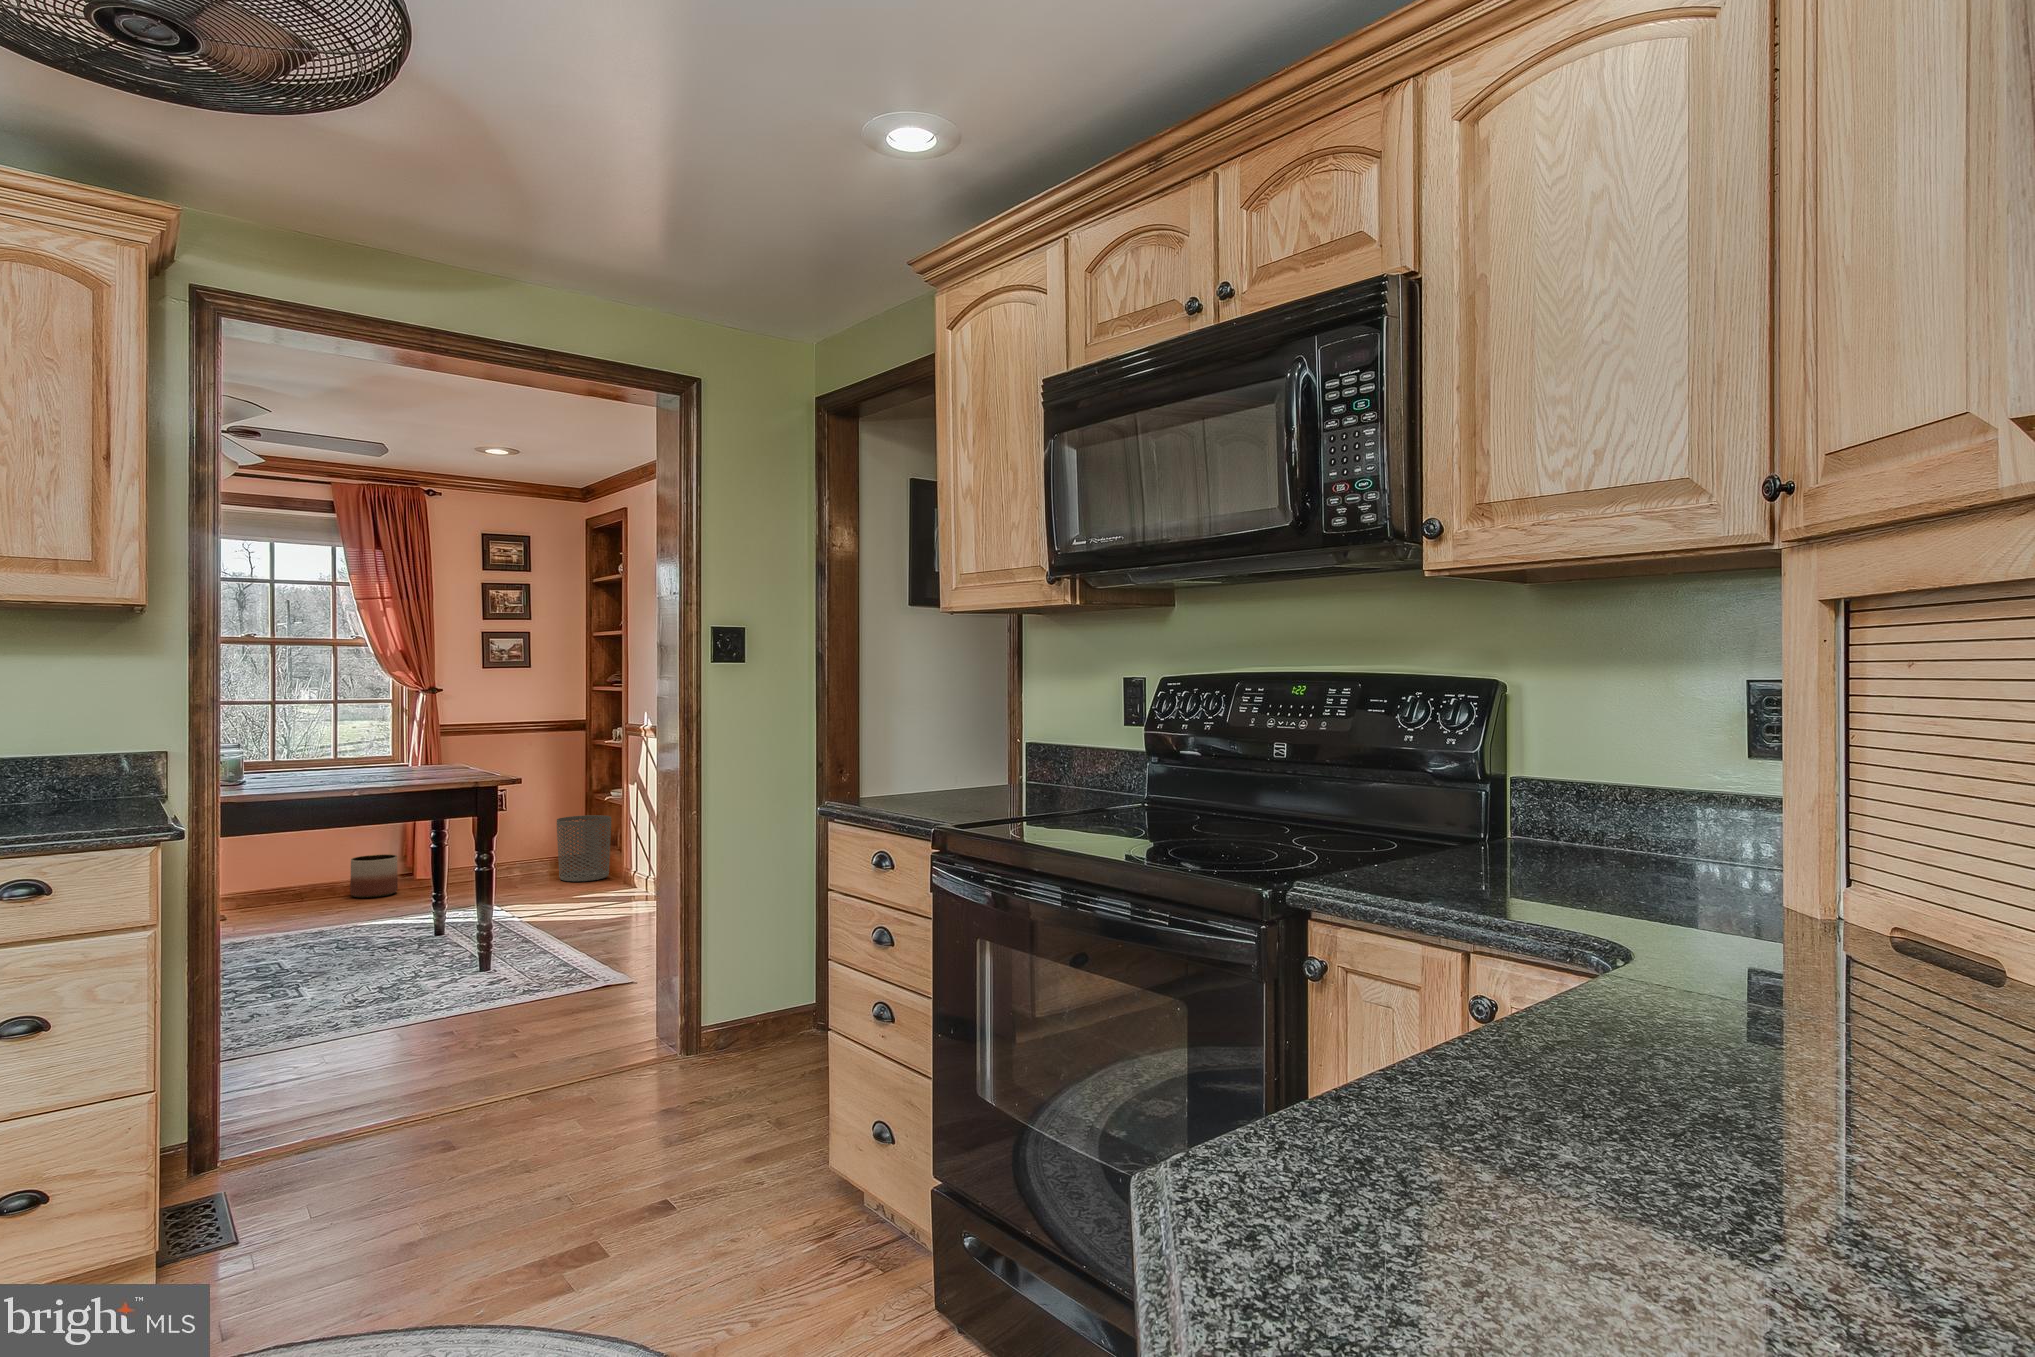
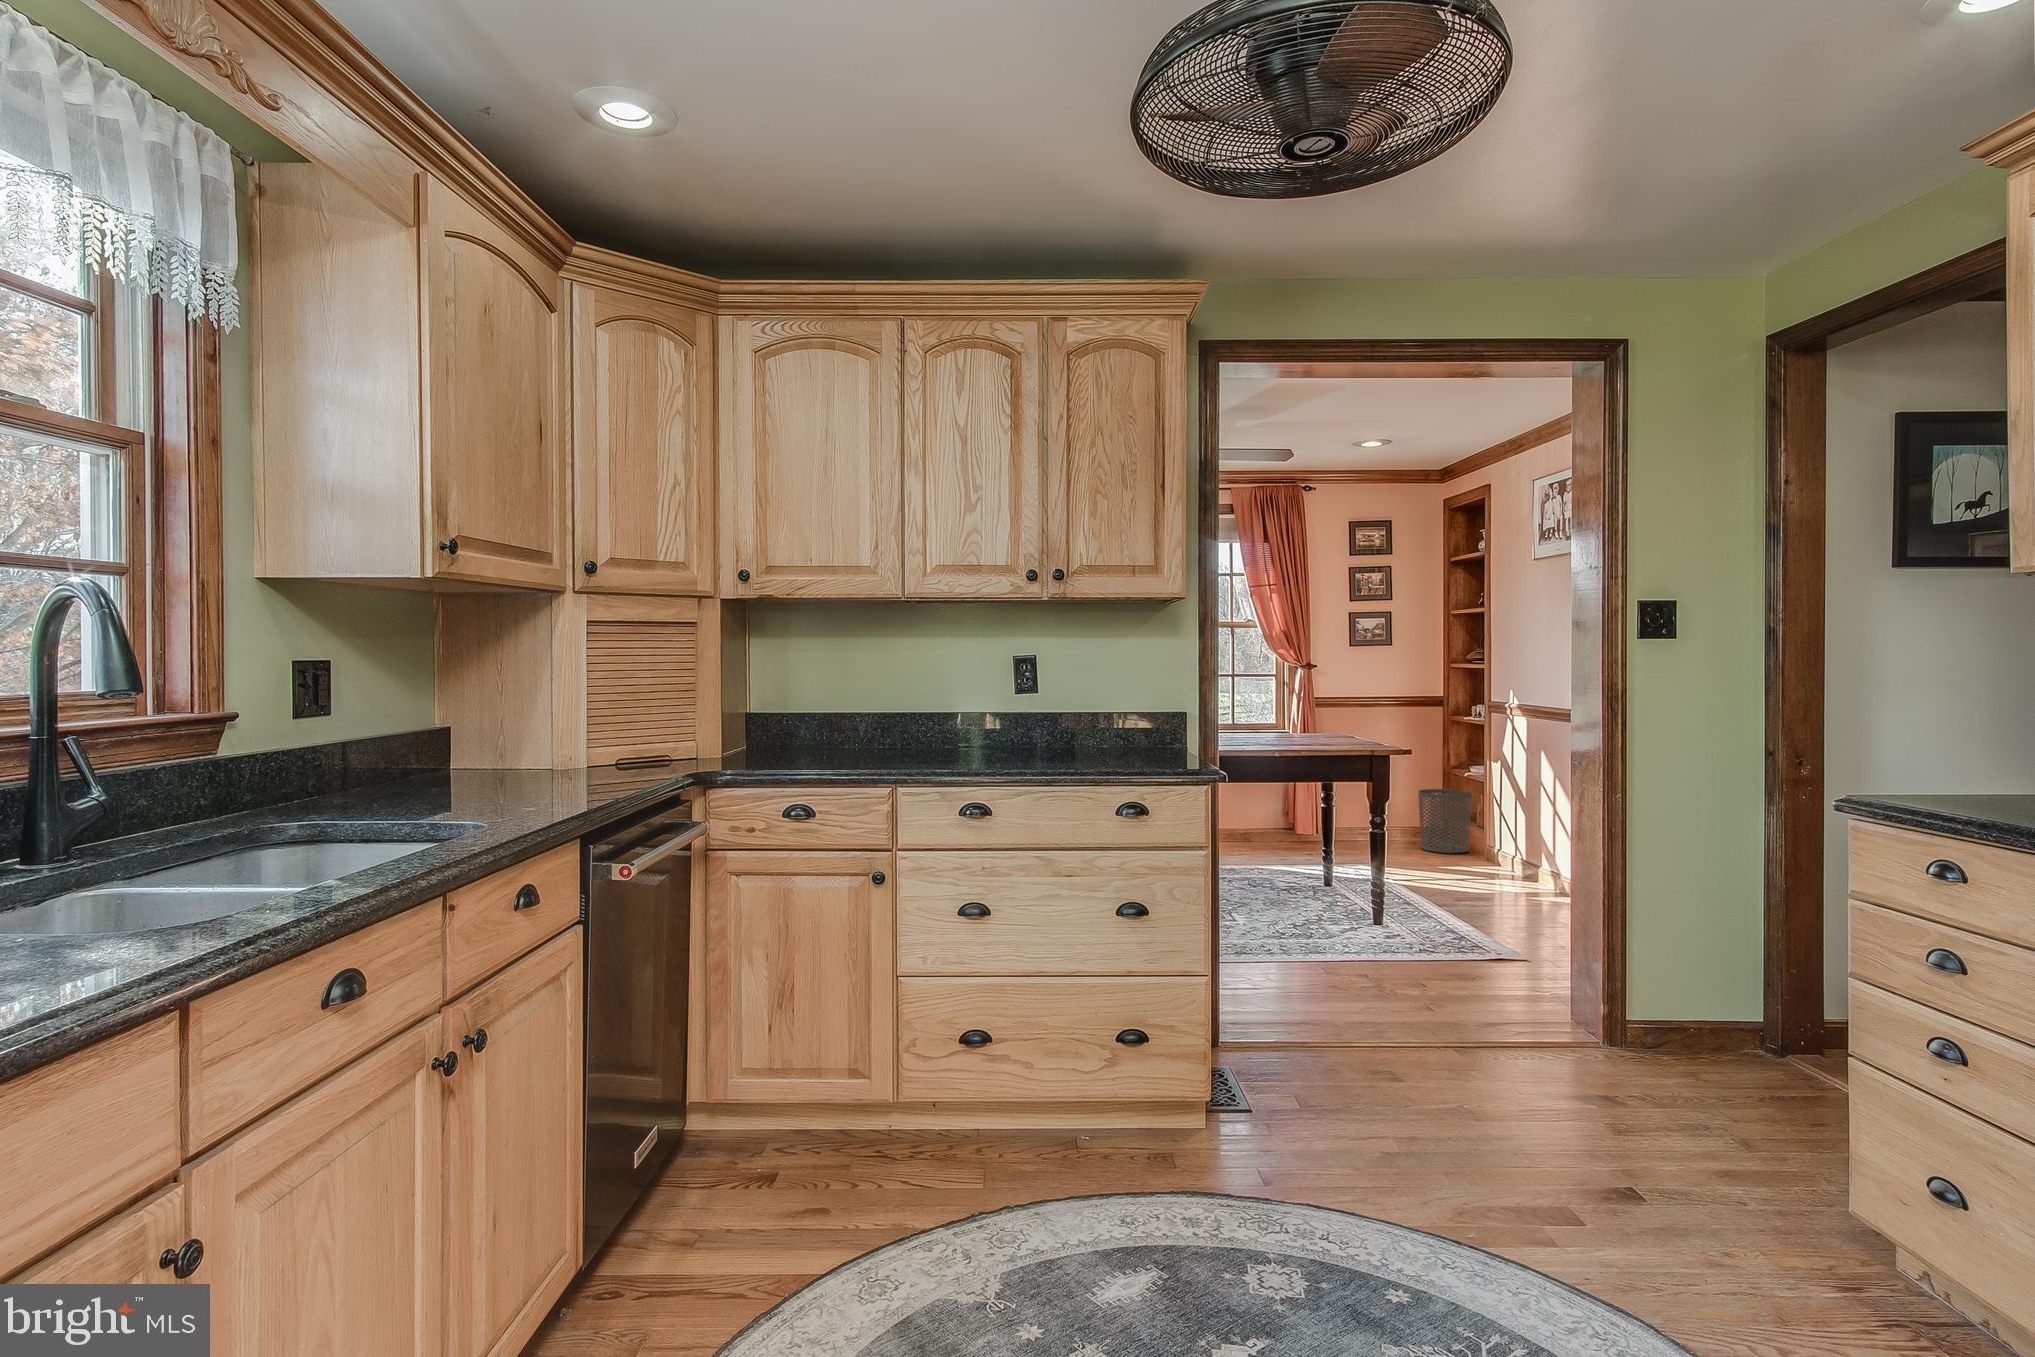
planter: present [350,854,398,898] -> none [1245,809,1282,845]

